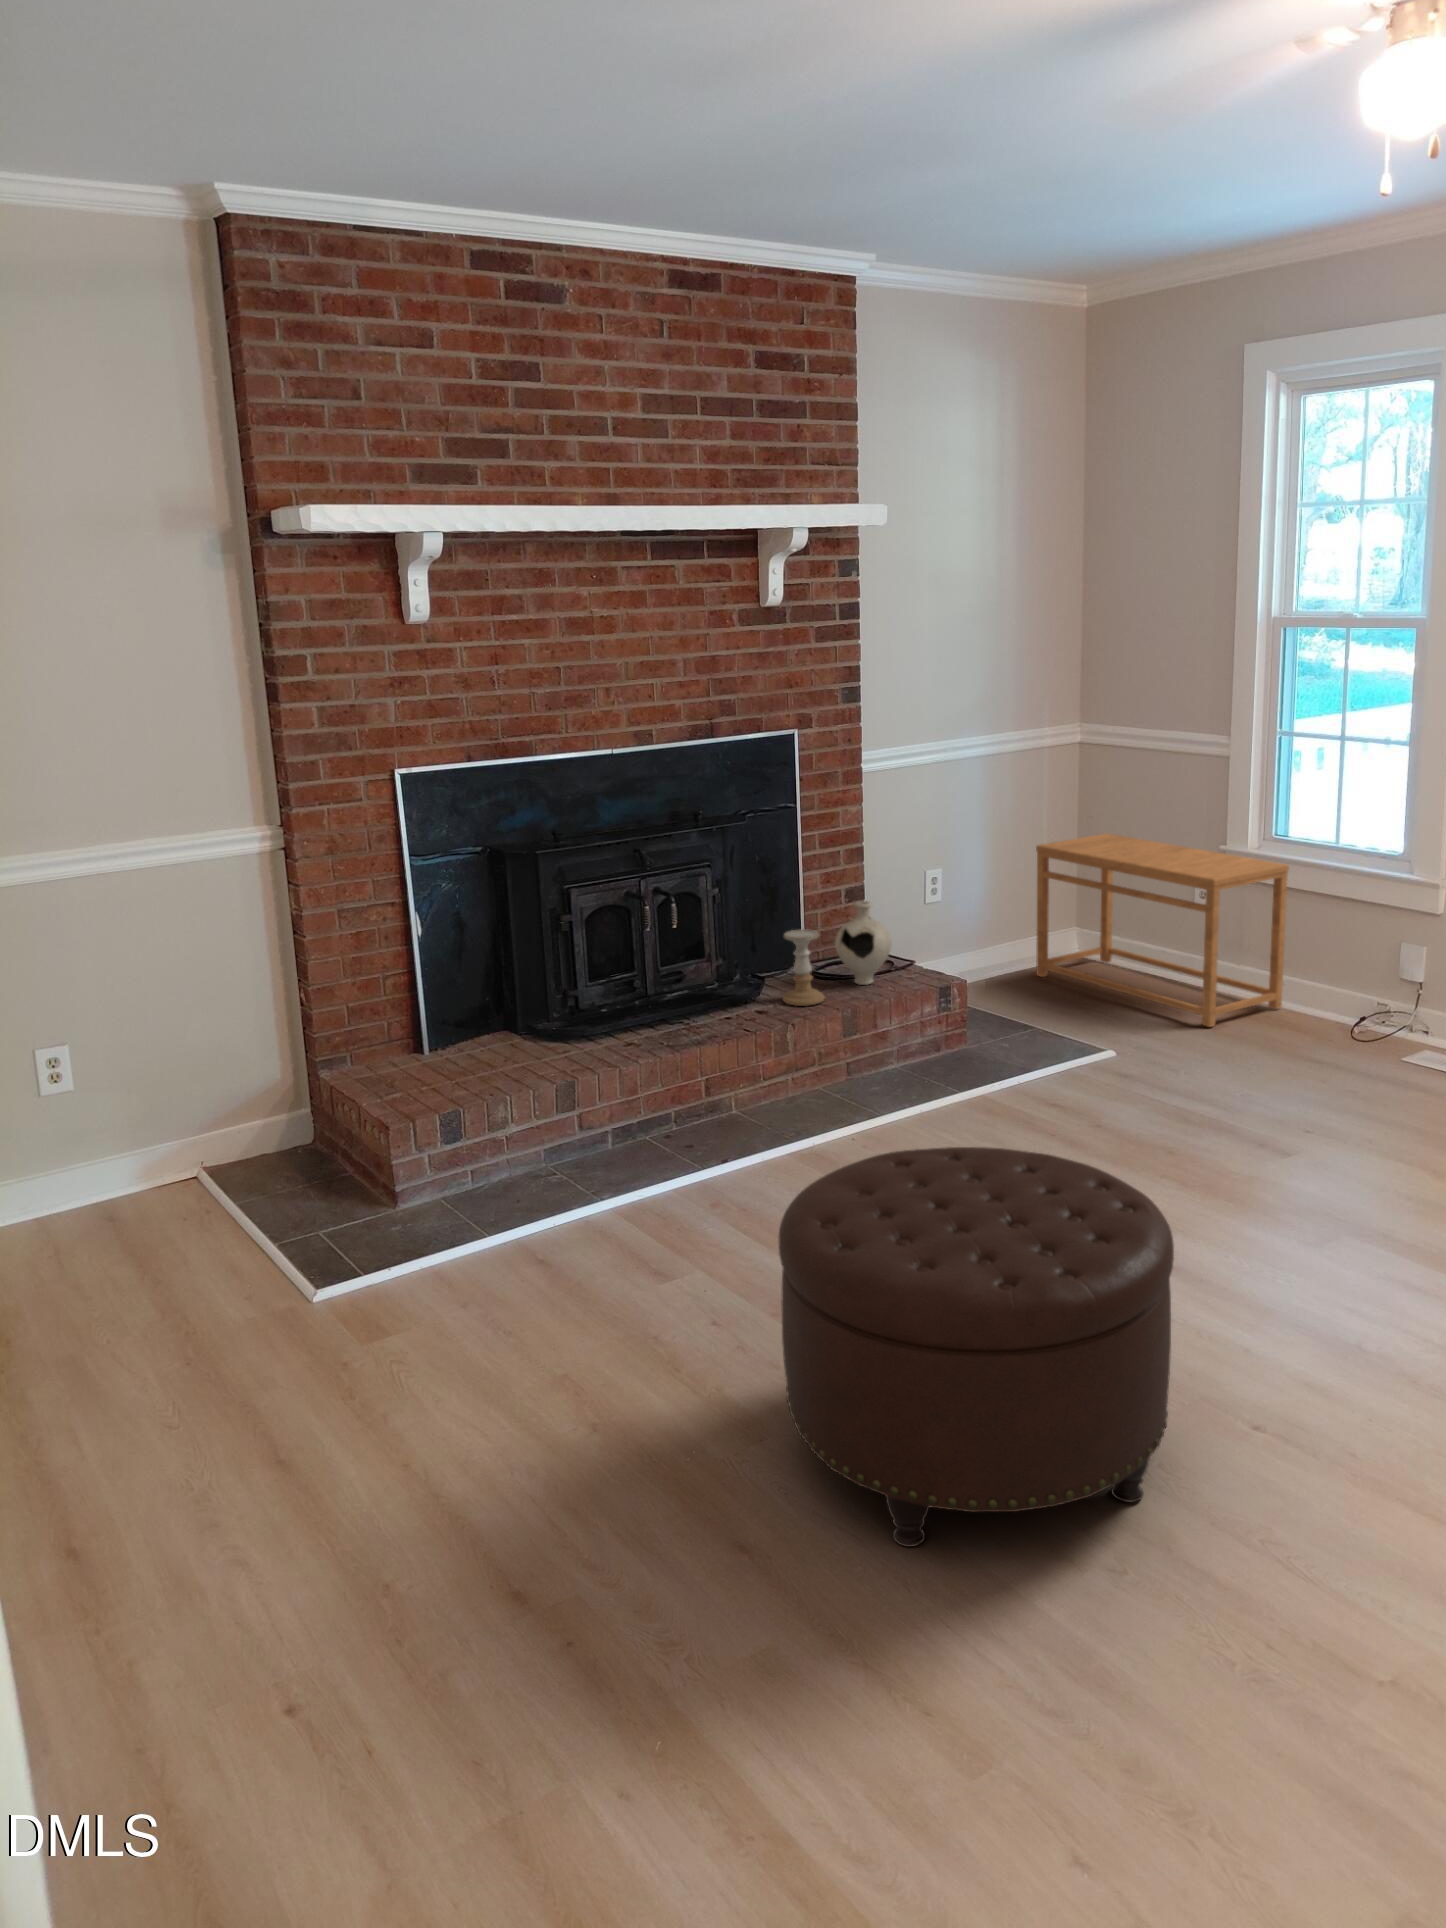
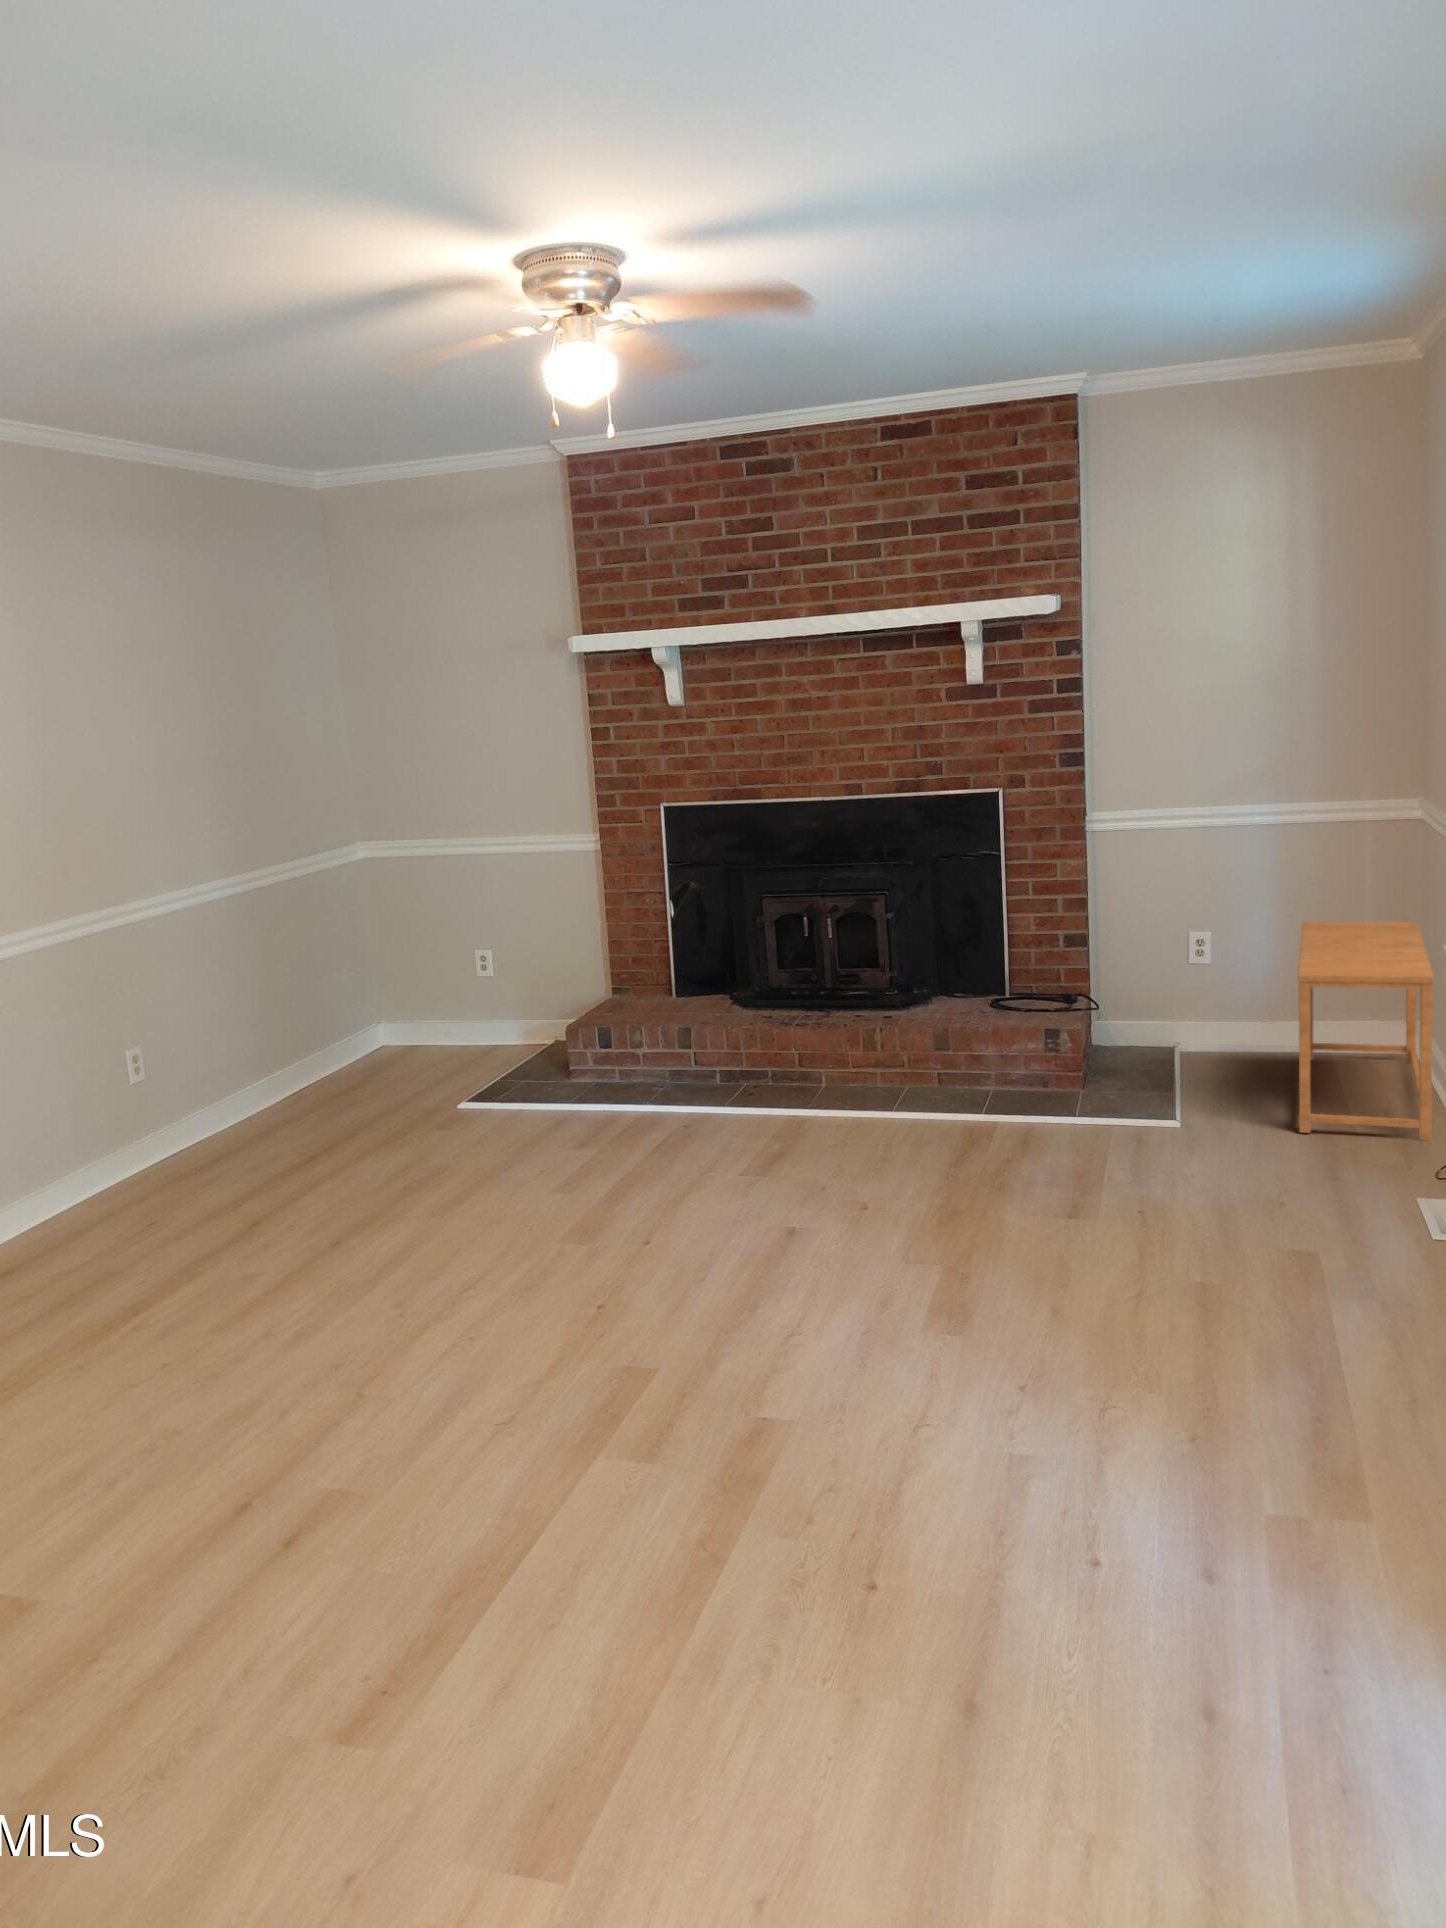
decorative vase: present [835,901,892,985] -> none [968,940,1017,1013]
candle holder: present [783,929,824,1006] -> none [903,954,938,1016]
ottoman: present [779,1147,1174,1547] -> none [305,1066,560,1299]

